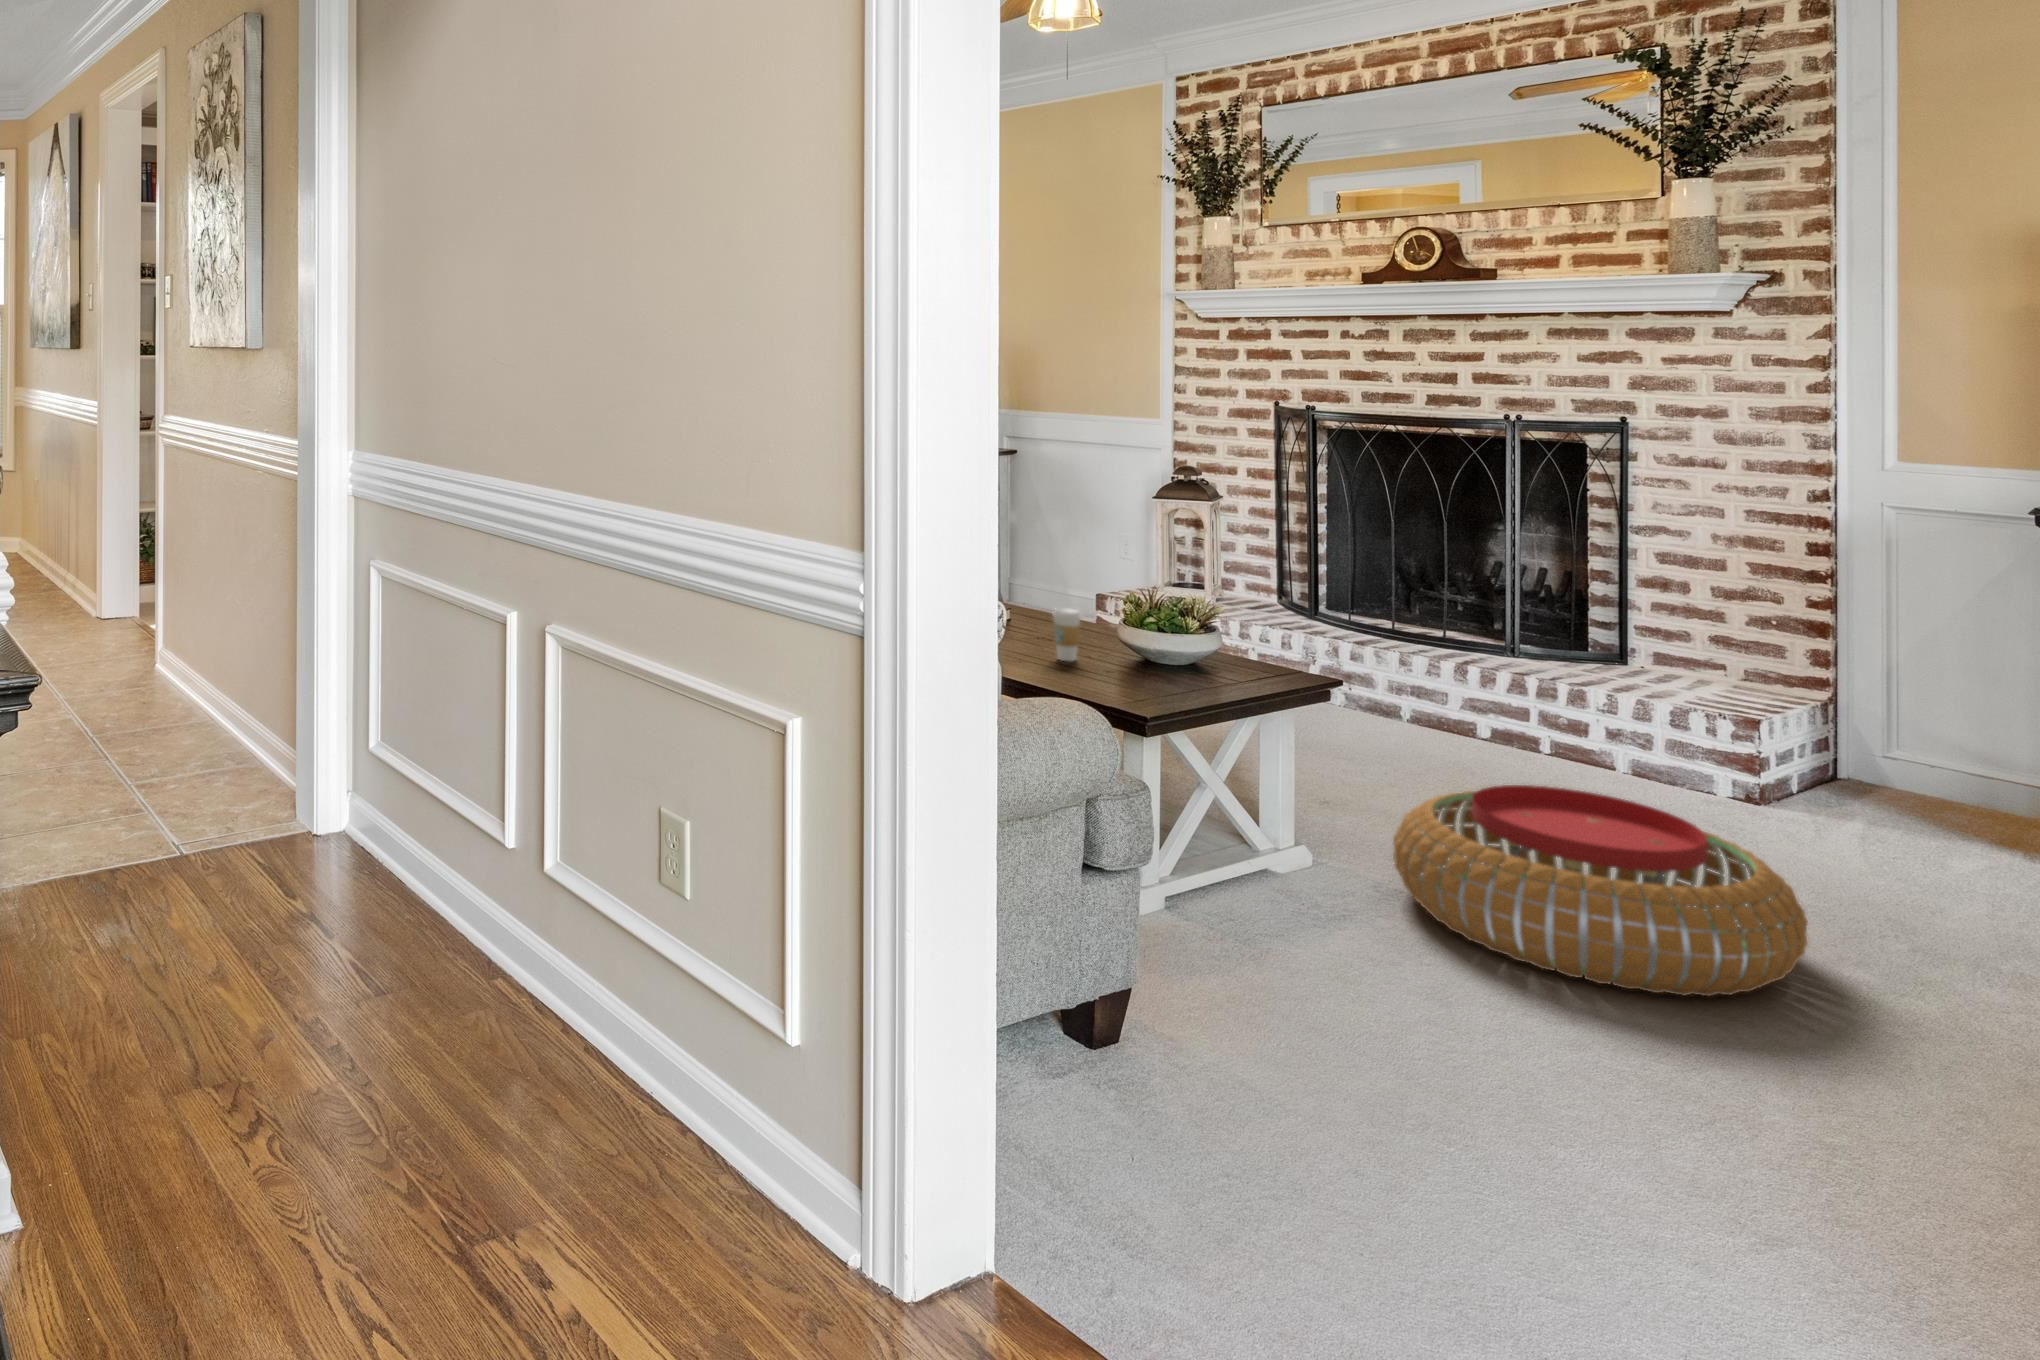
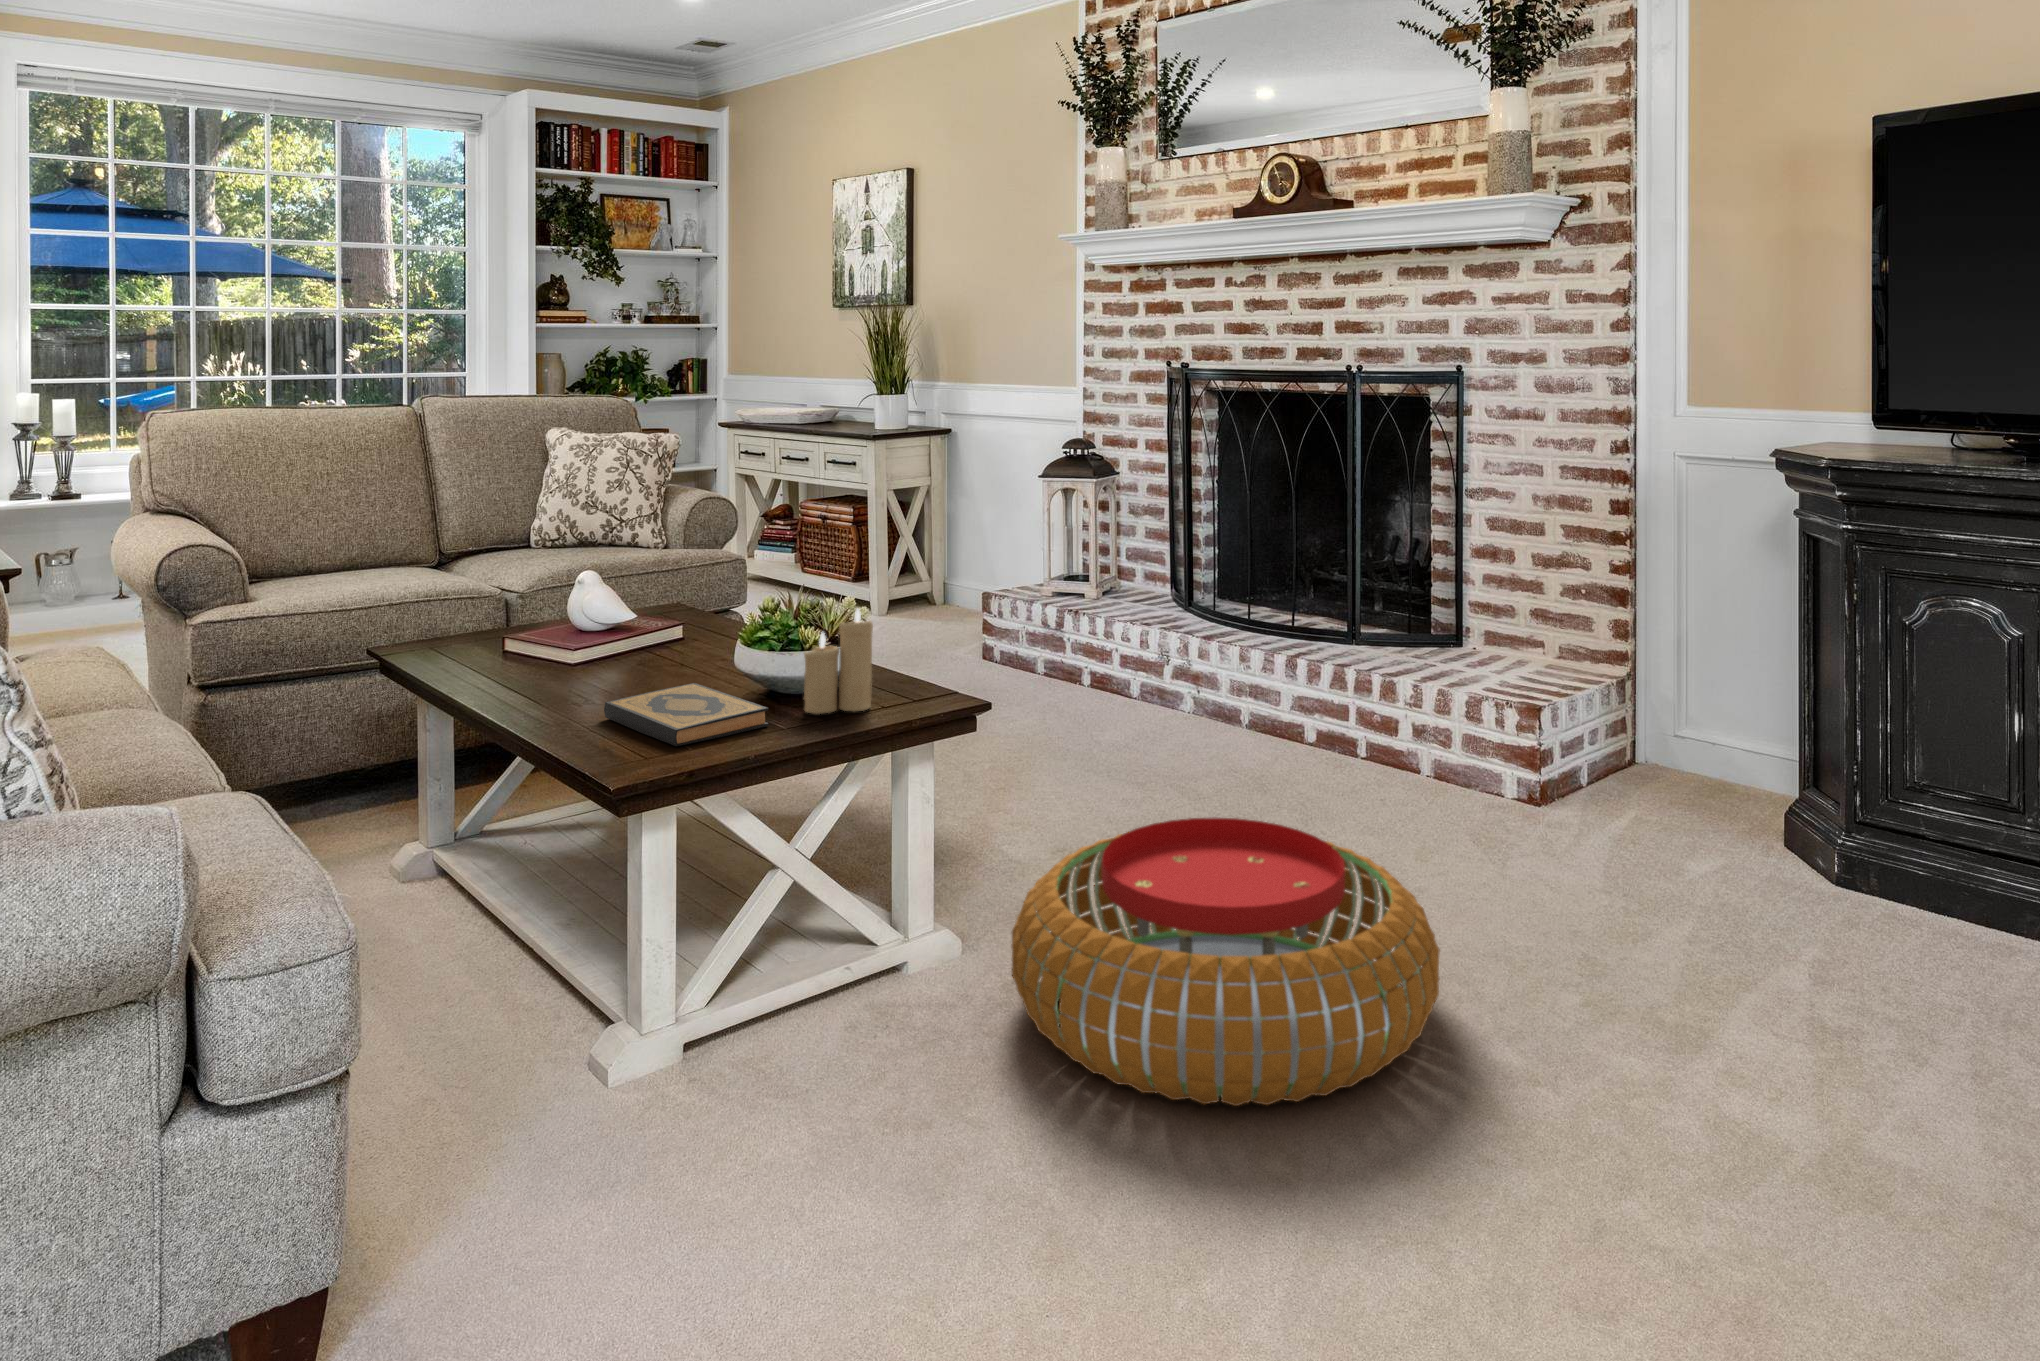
coffee cup: present [1053,608,1081,661] -> none [656,617,697,691]
candle: none [1197,610,1250,685] -> present [804,609,873,714]
hardback book: none [1051,657,1188,701] -> present [604,683,769,746]

